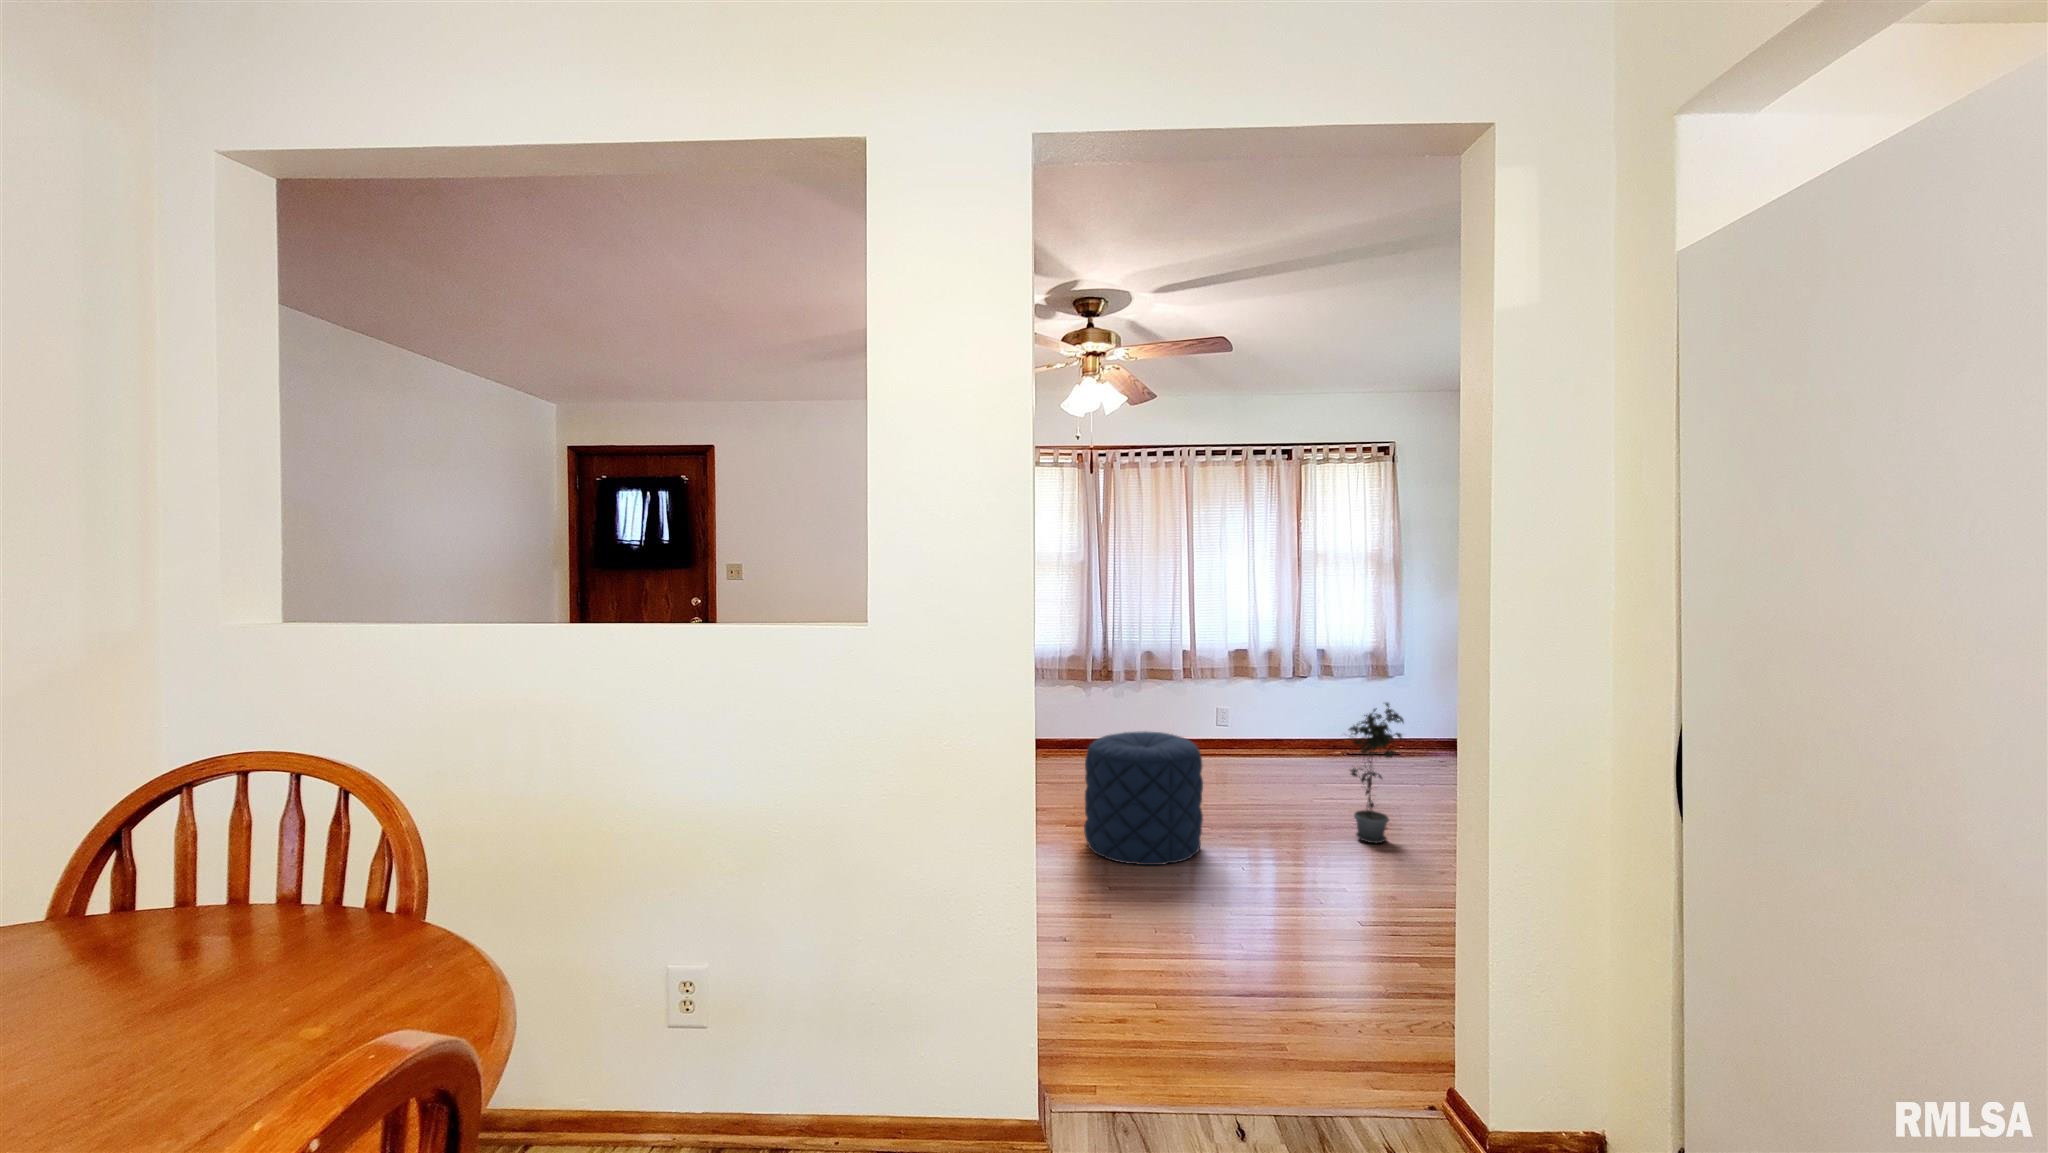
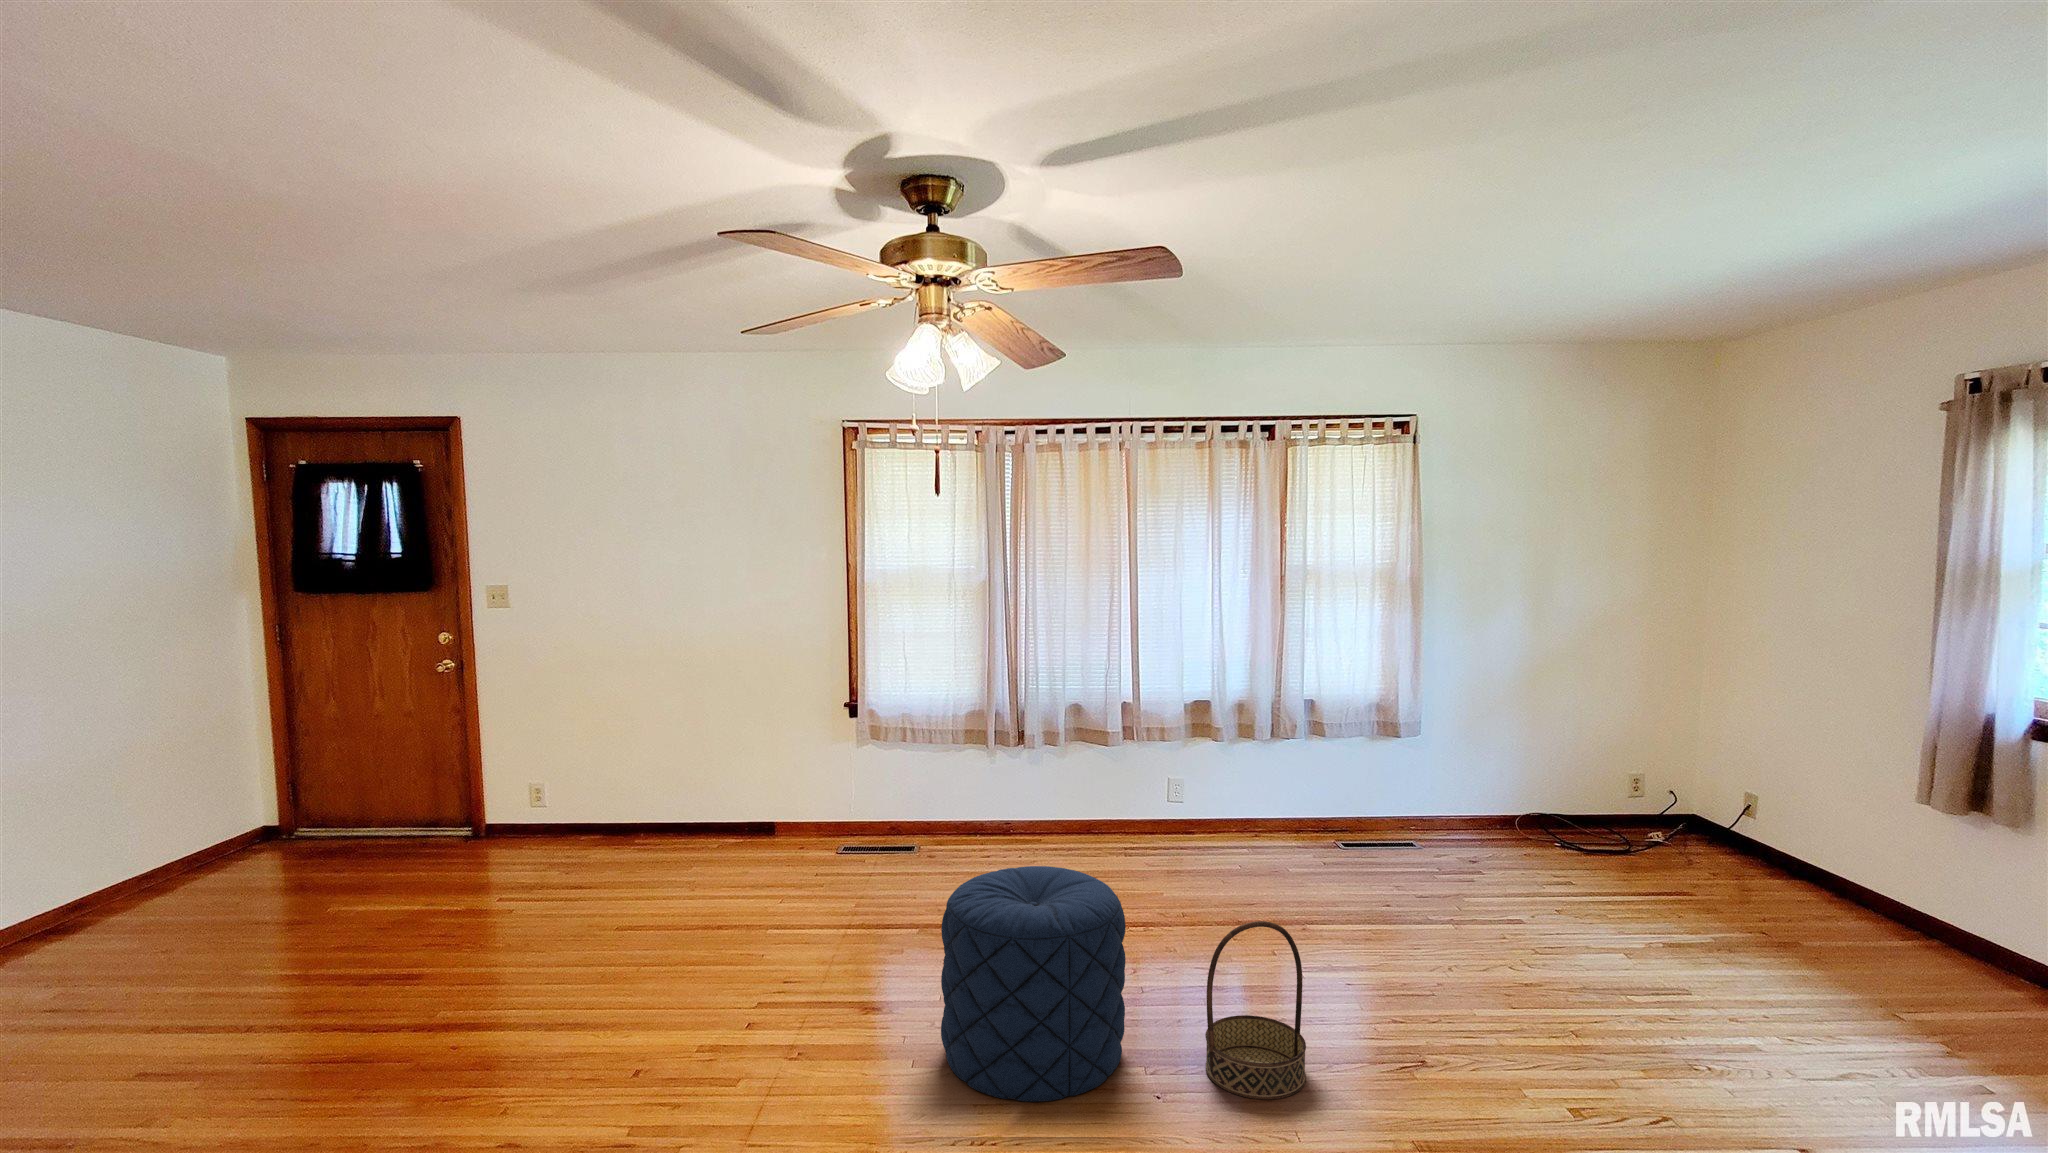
potted plant: present [1348,703,1404,843] -> none [1338,822,1439,1040]
basket: none [1255,759,1320,866] -> present [1205,921,1306,1100]

